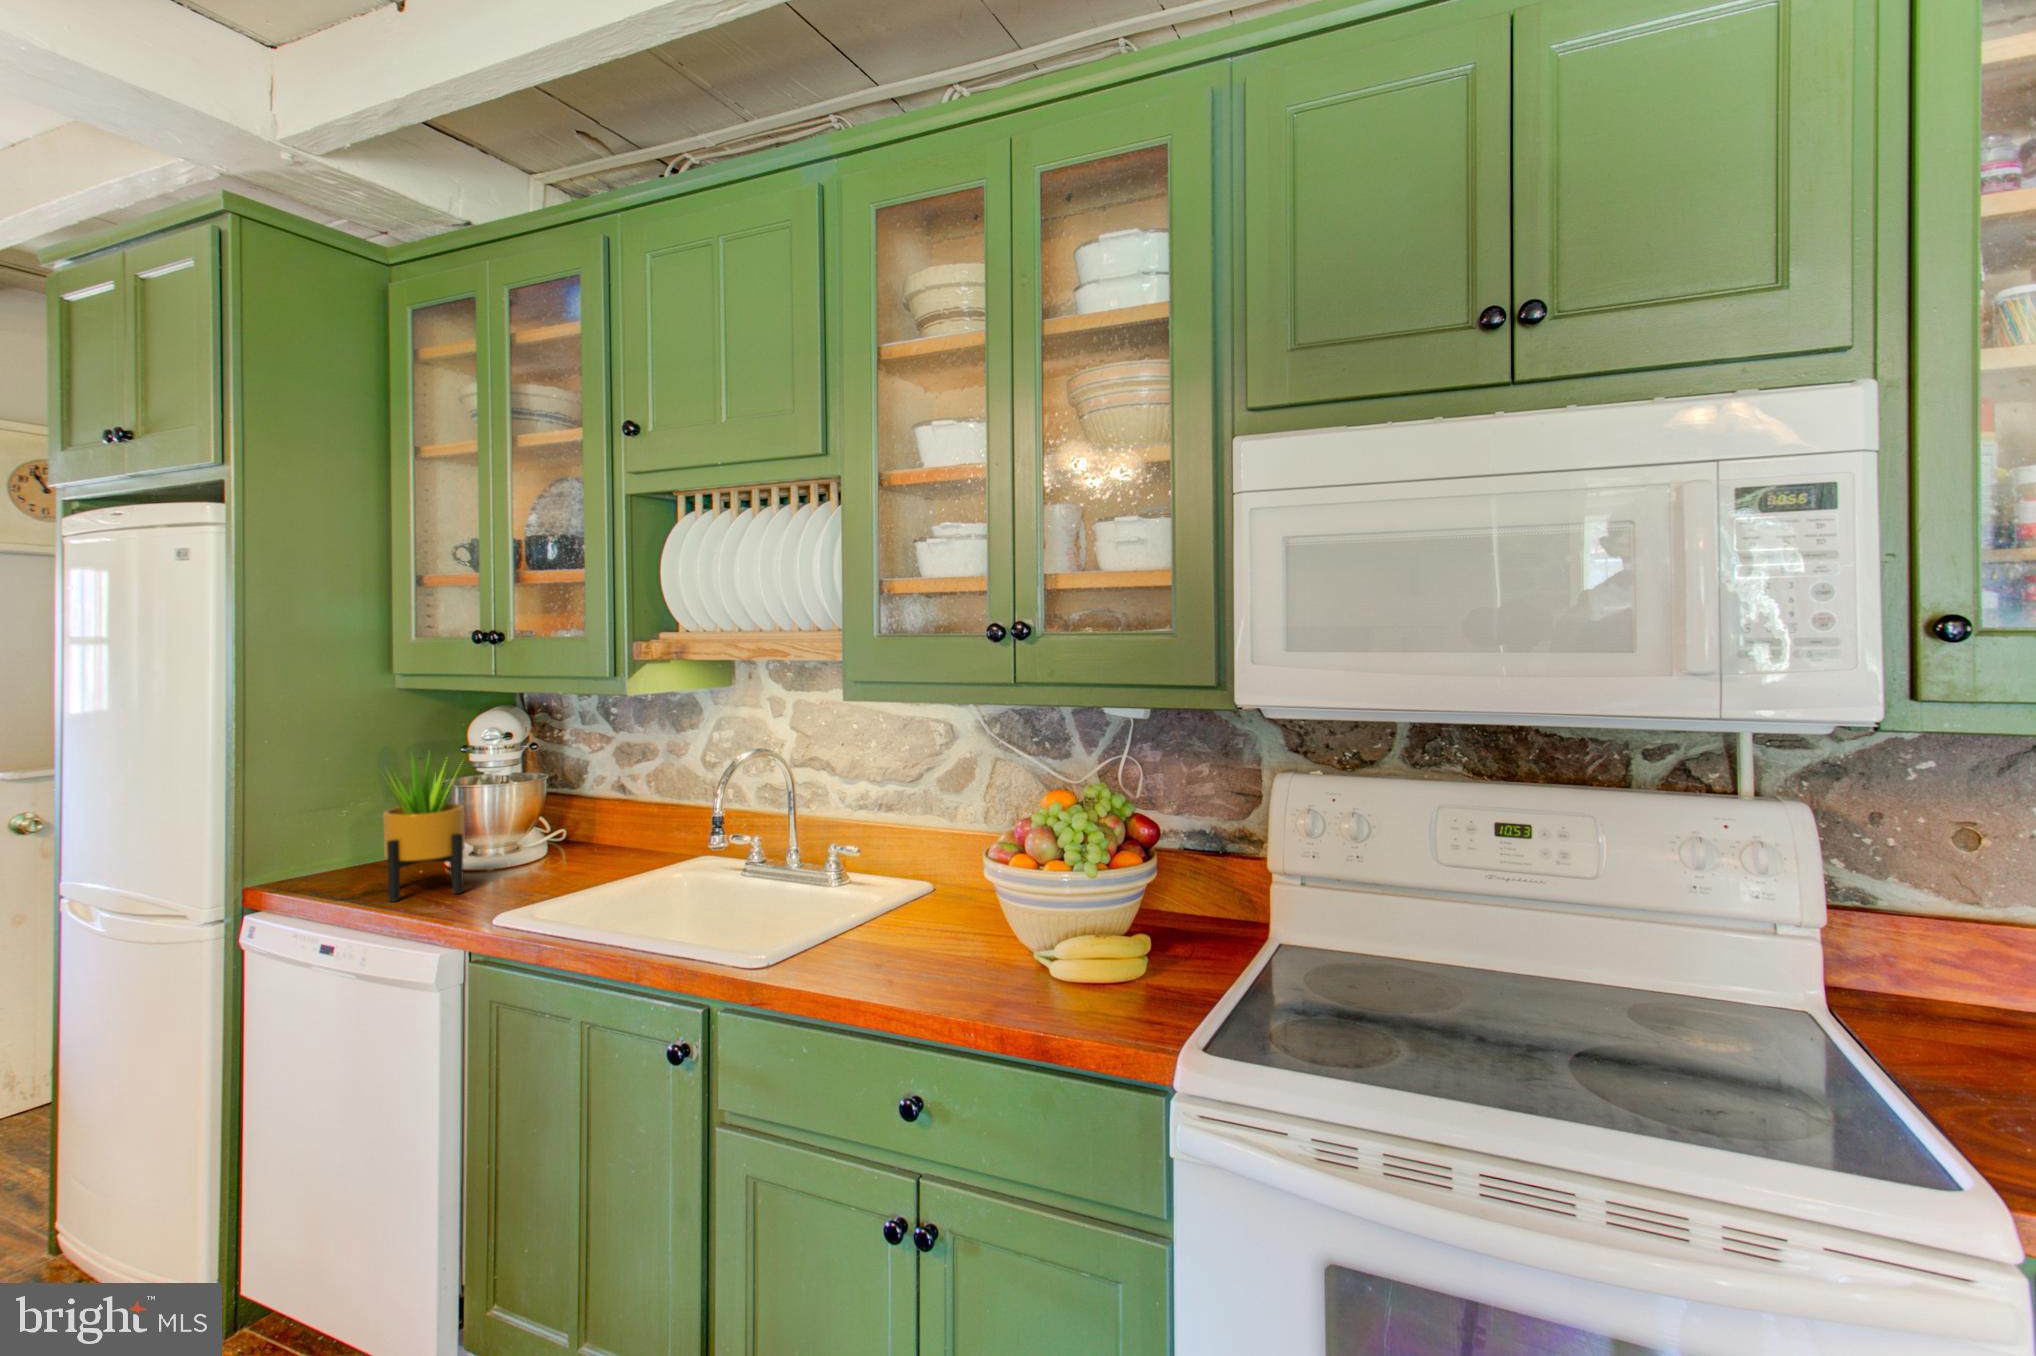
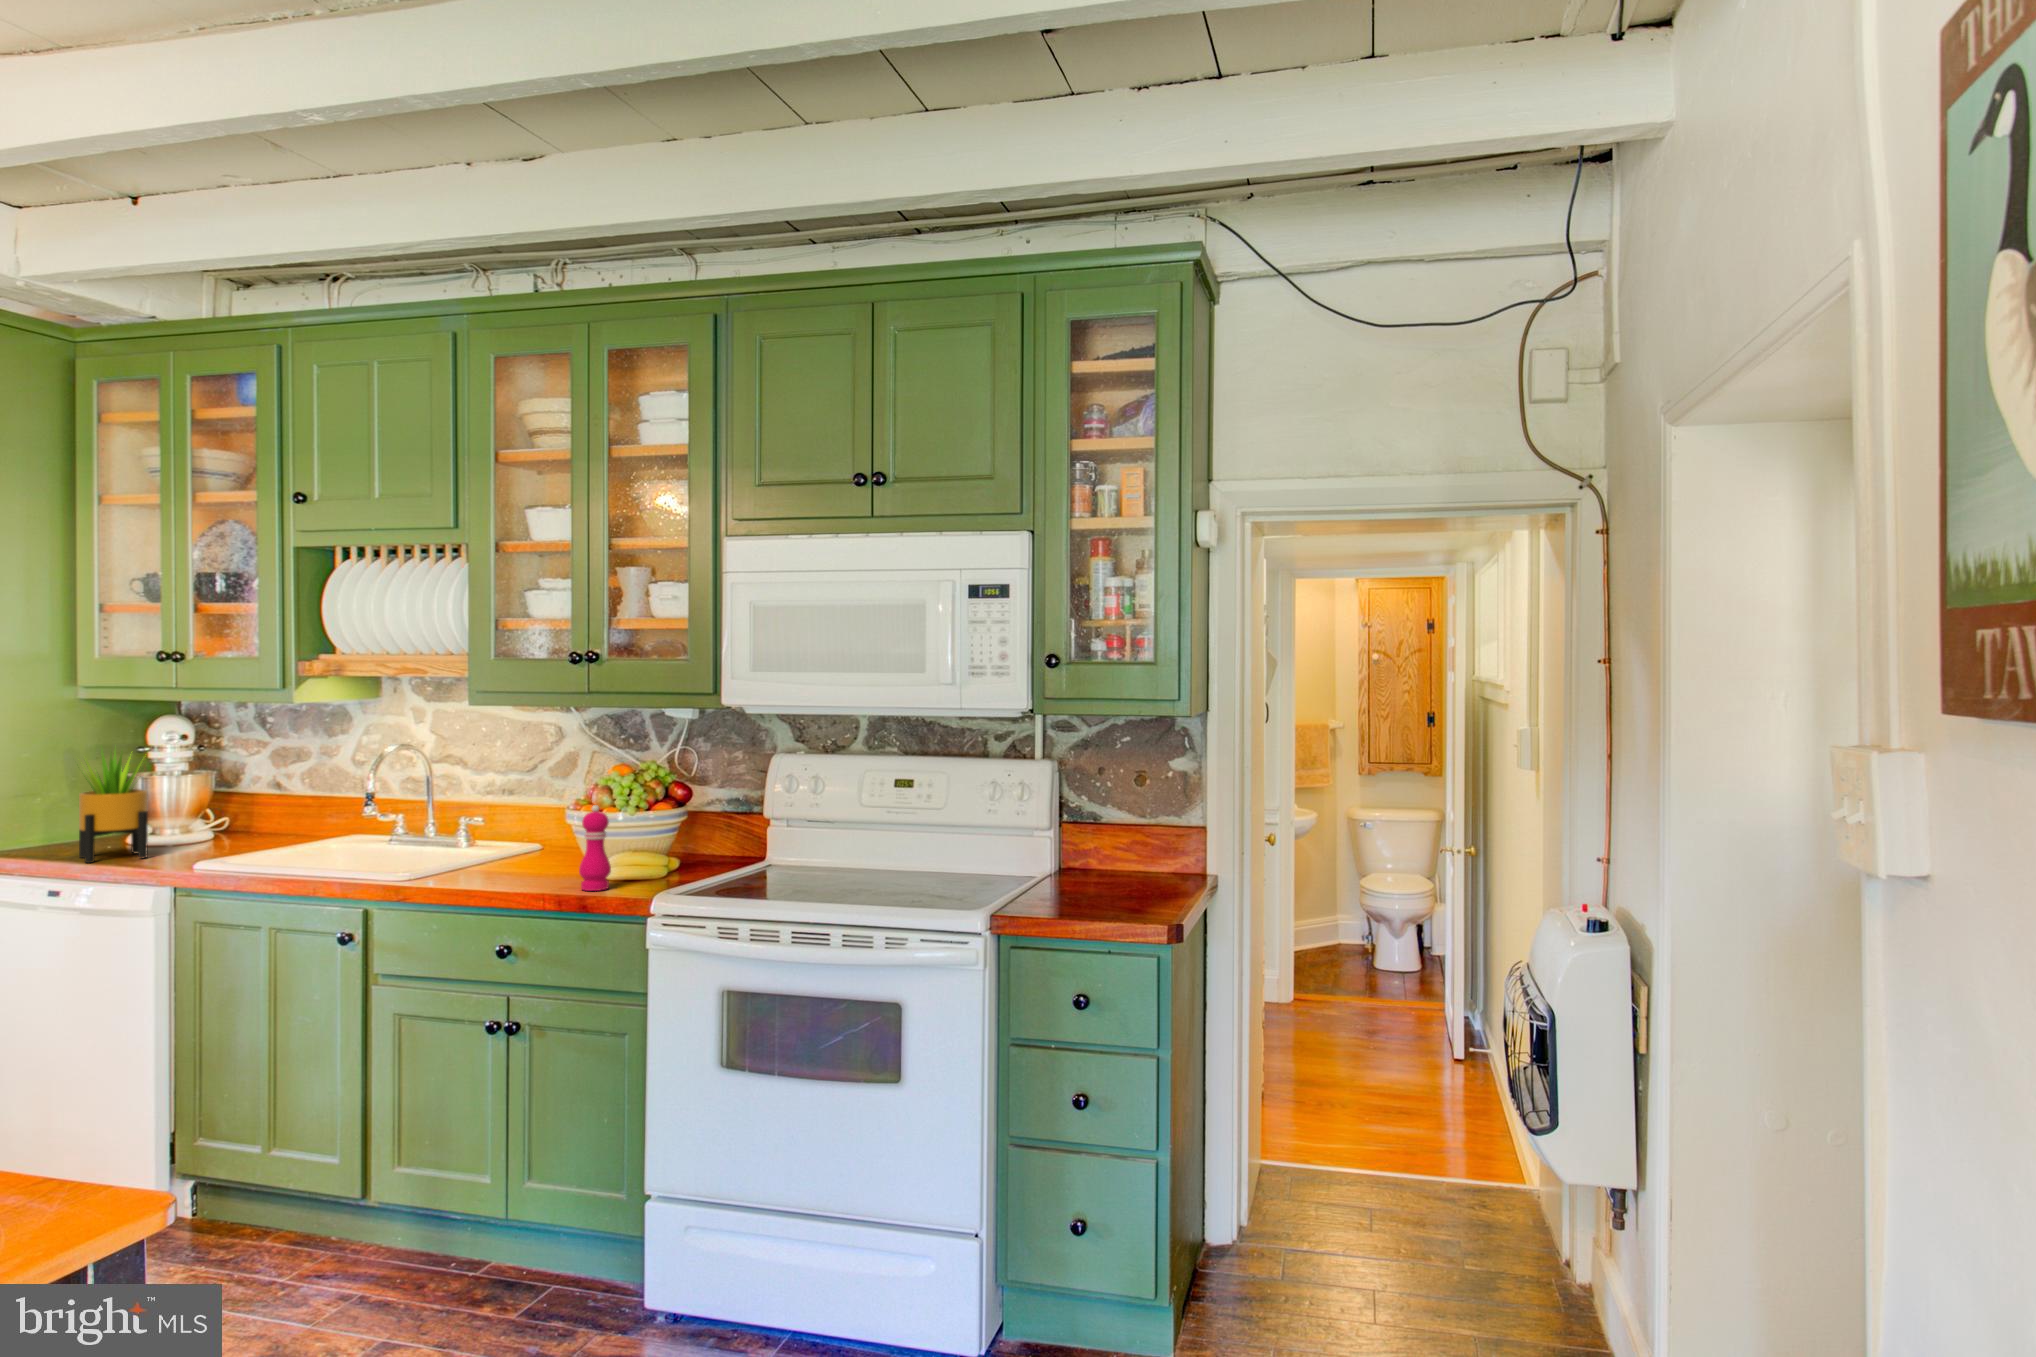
pepper mill: none [1030,867,1078,1004] -> present [579,805,611,891]

